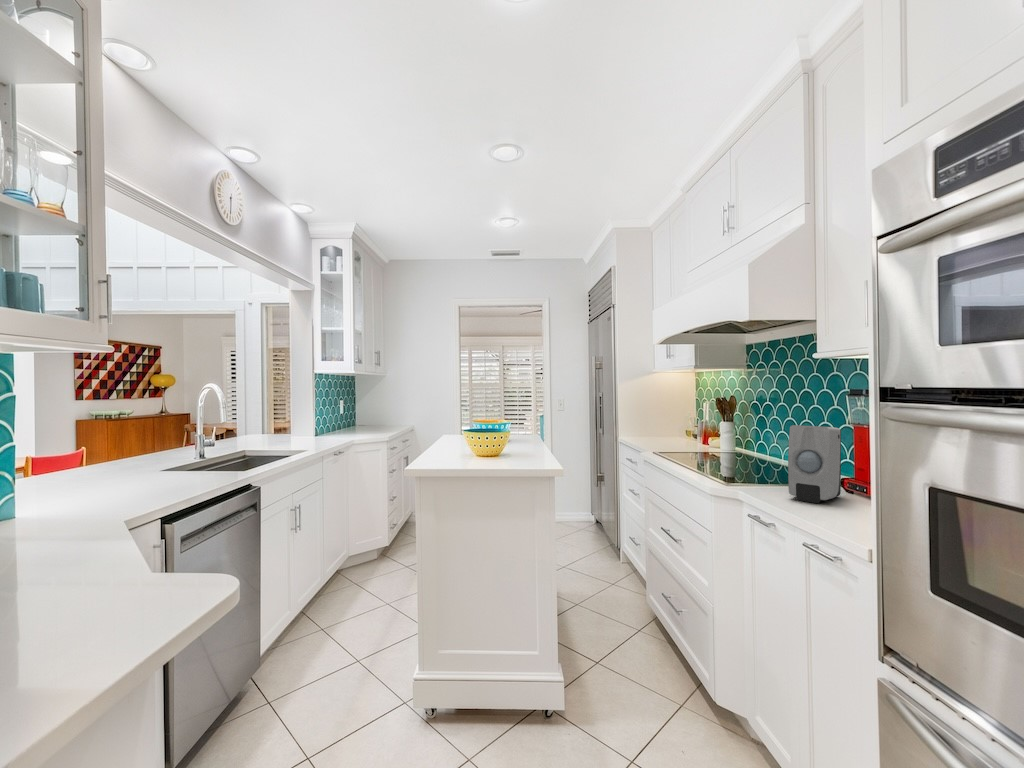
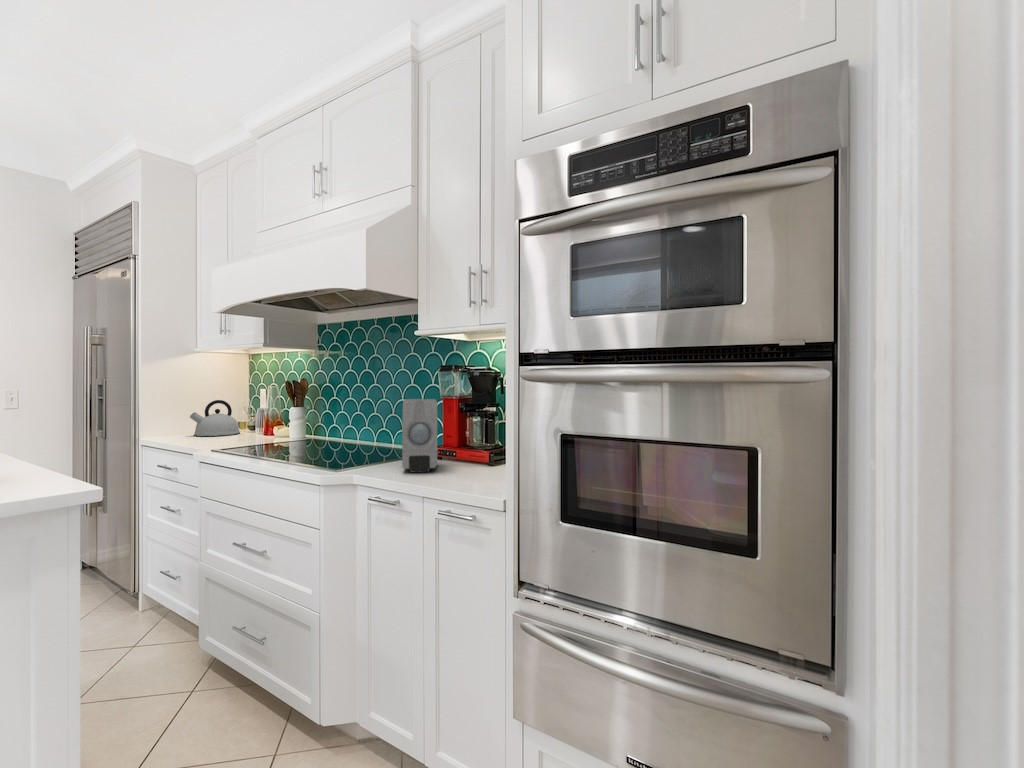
kettle: none [648,412,685,442] -> present [190,400,240,436]

